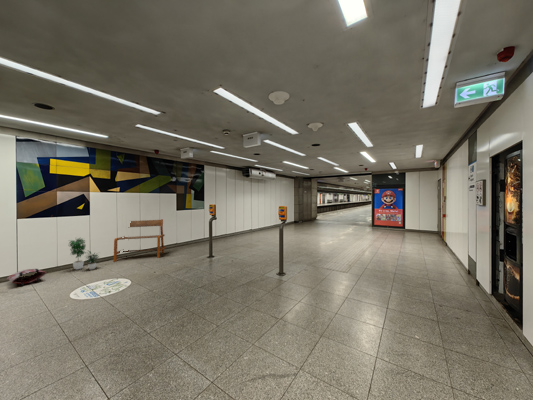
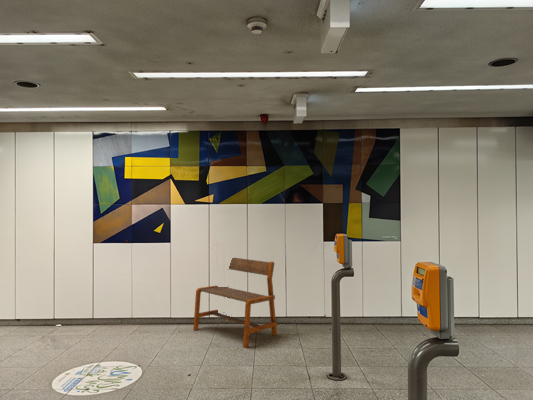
potted plant: present [70,238,98,270] -> none [135,277,163,338]
bag: present [7,269,46,286] -> none [61,315,110,340]

